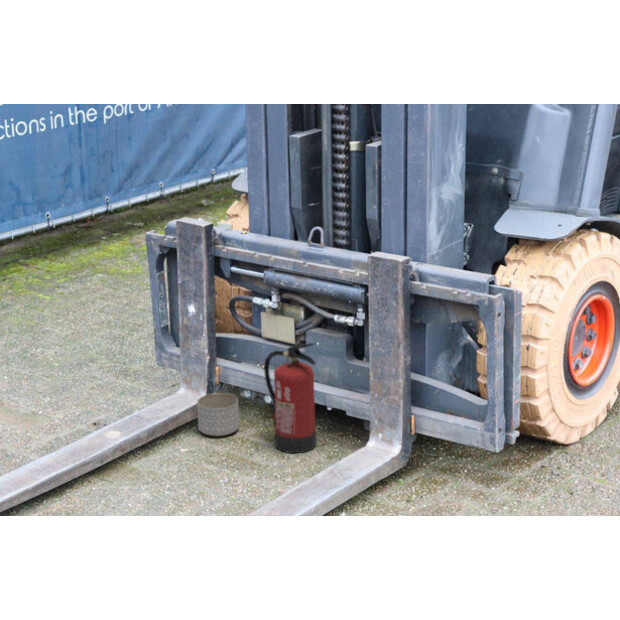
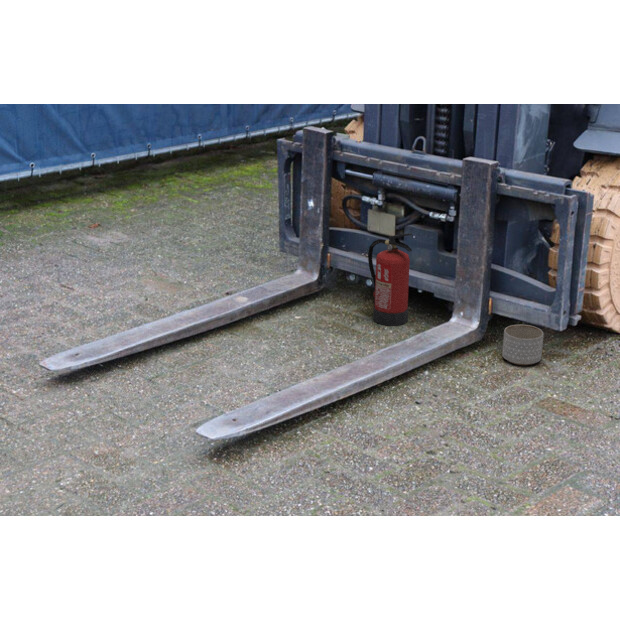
planter: present [197,393,239,437] -> present [502,324,544,365]

